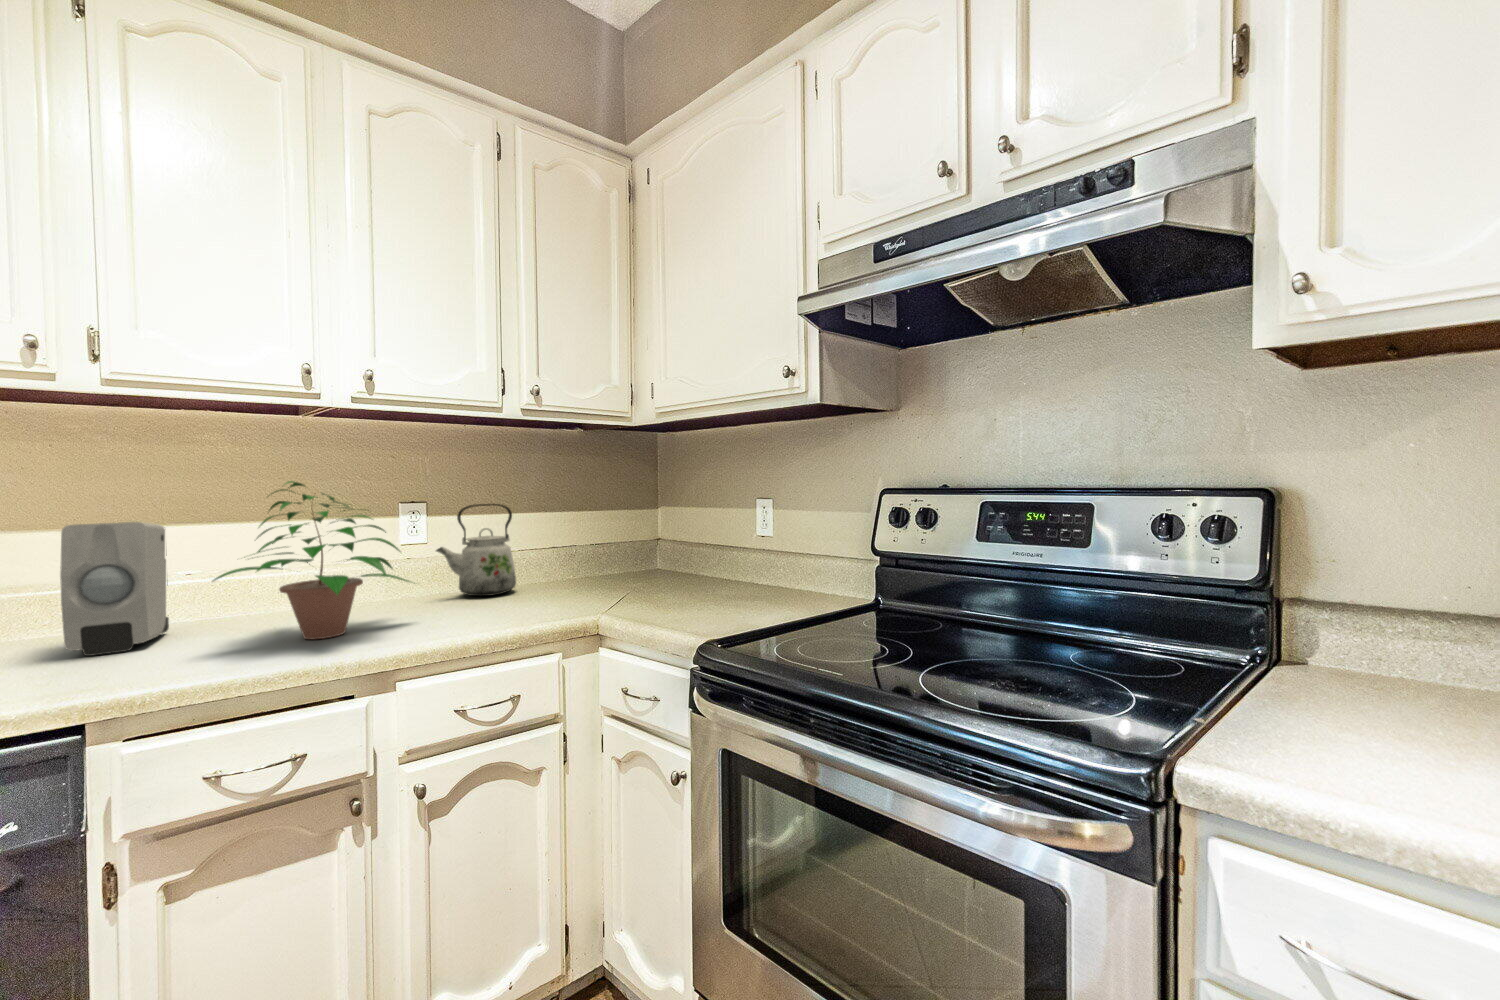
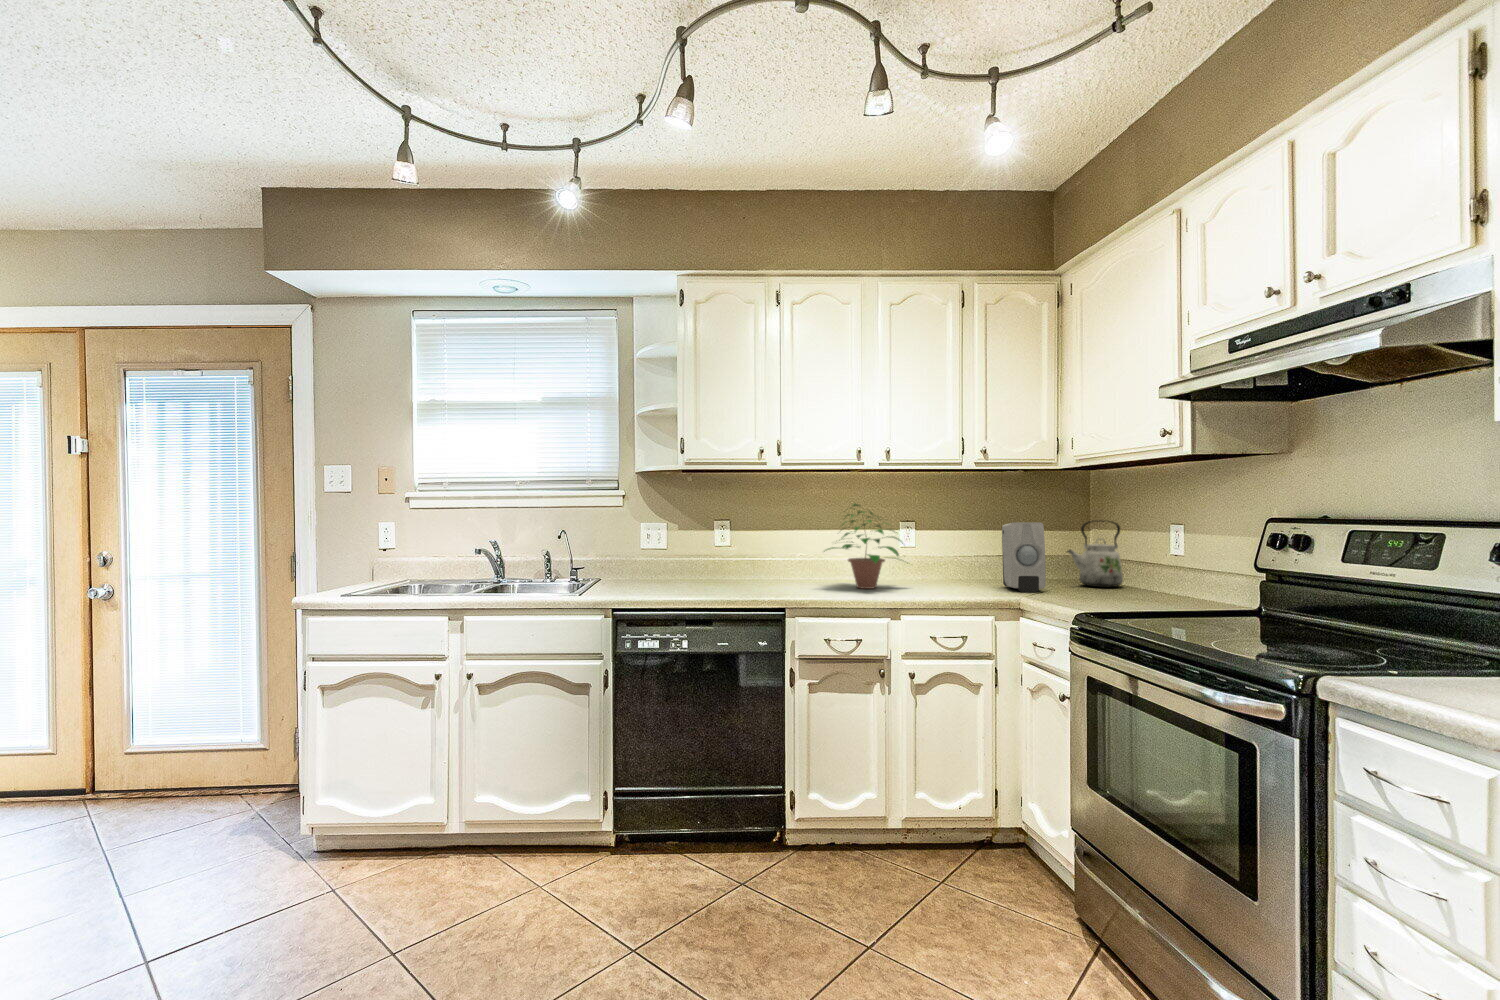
kettle: present [436,504,516,596] -> present [1067,520,1123,587]
soap dispenser: present [60,522,169,656] -> present [1002,522,1046,592]

